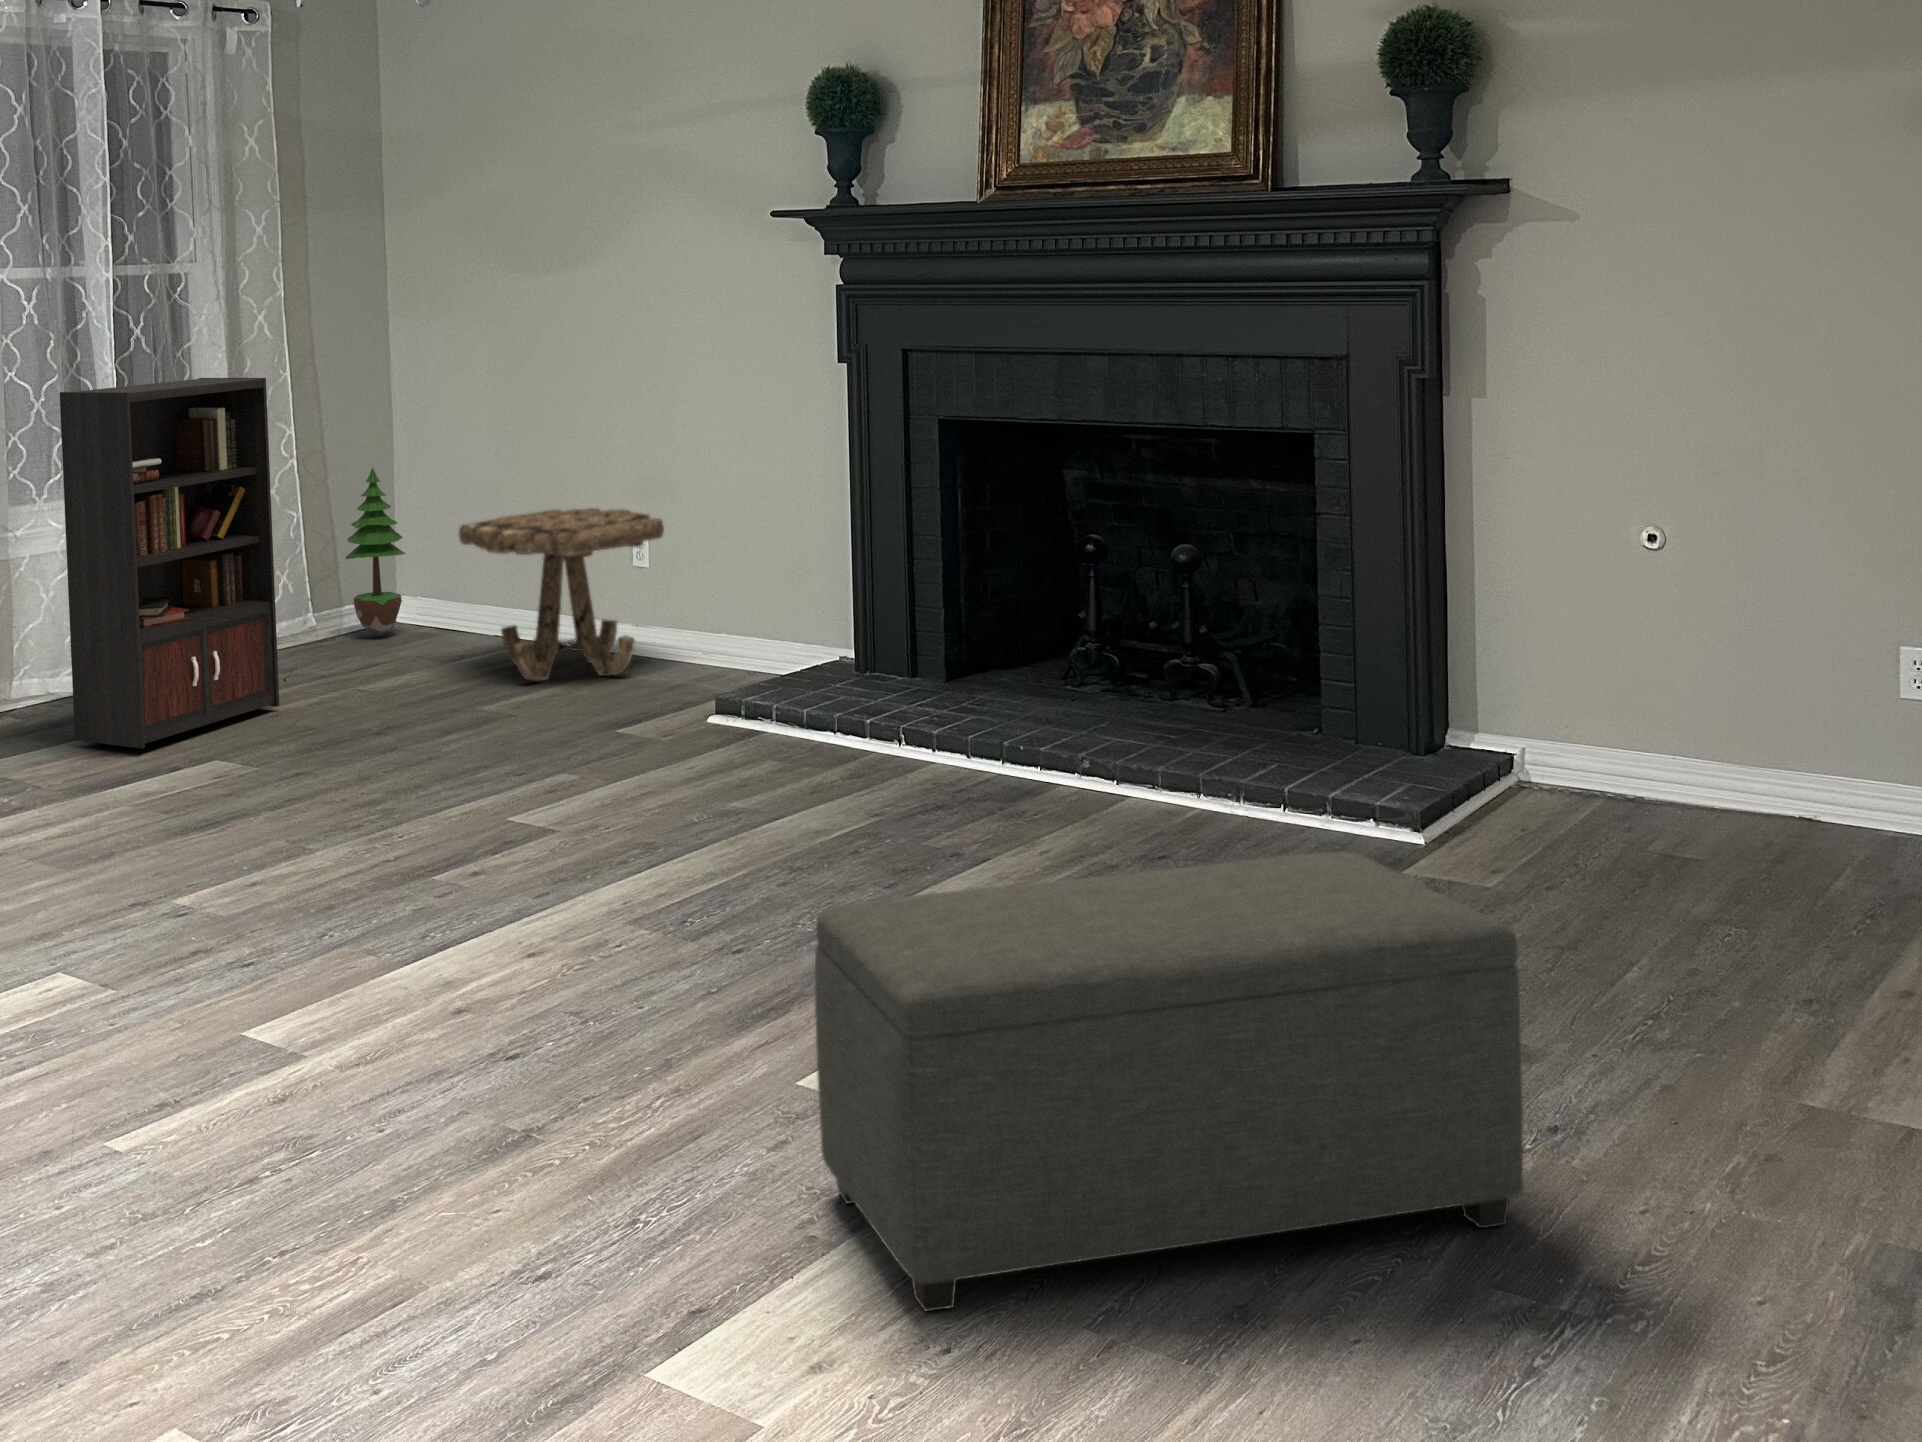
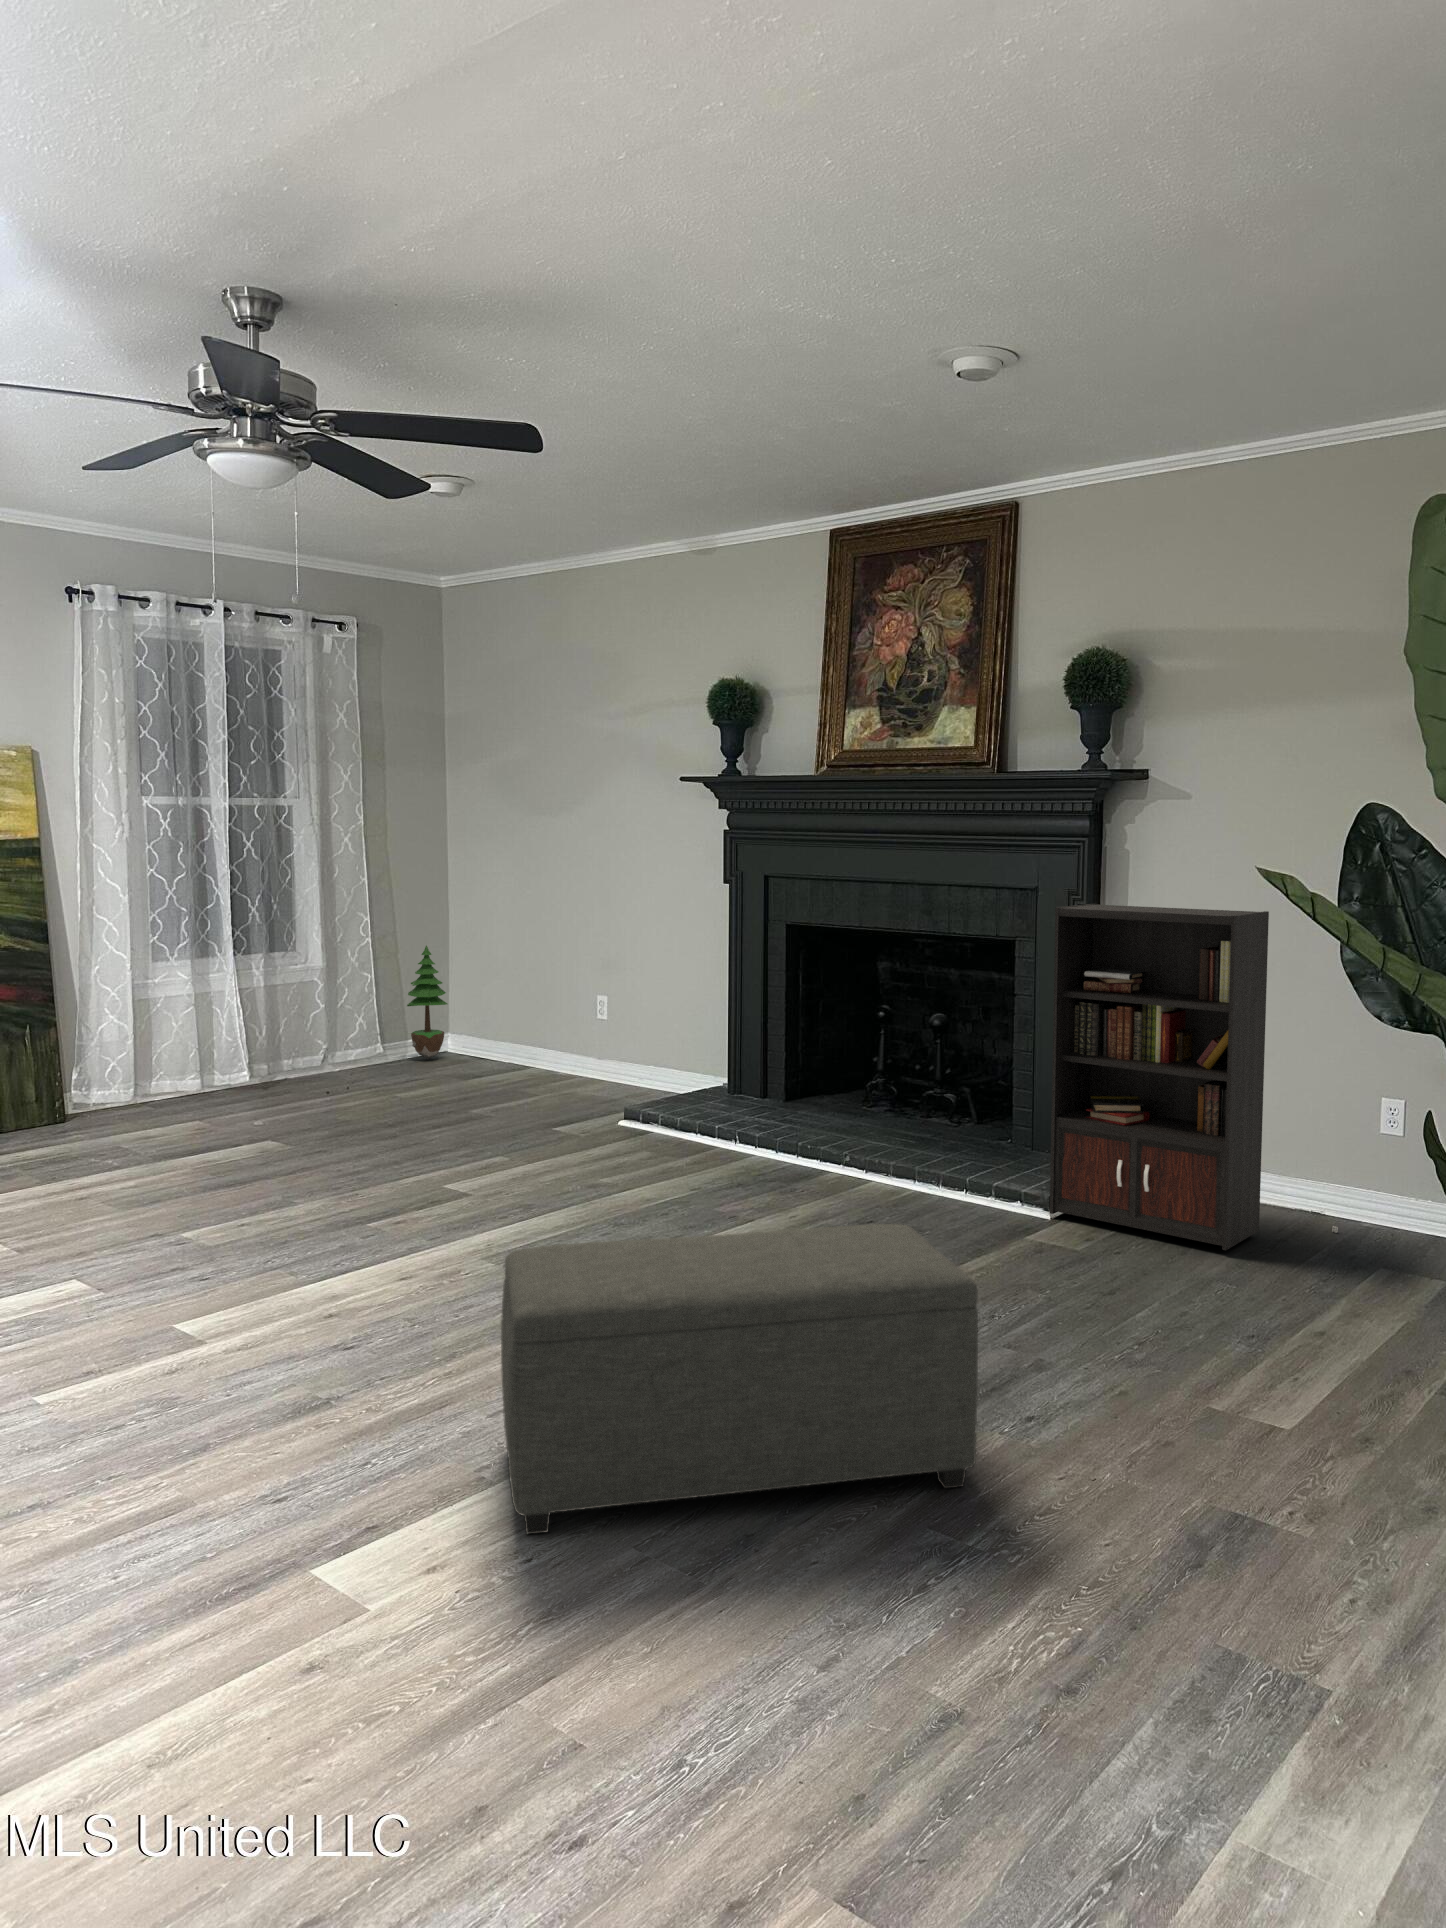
bookcase: present [59,378,279,748] -> present [1050,904,1338,1250]
side table: present [459,508,664,680] -> none [469,977,609,1092]

